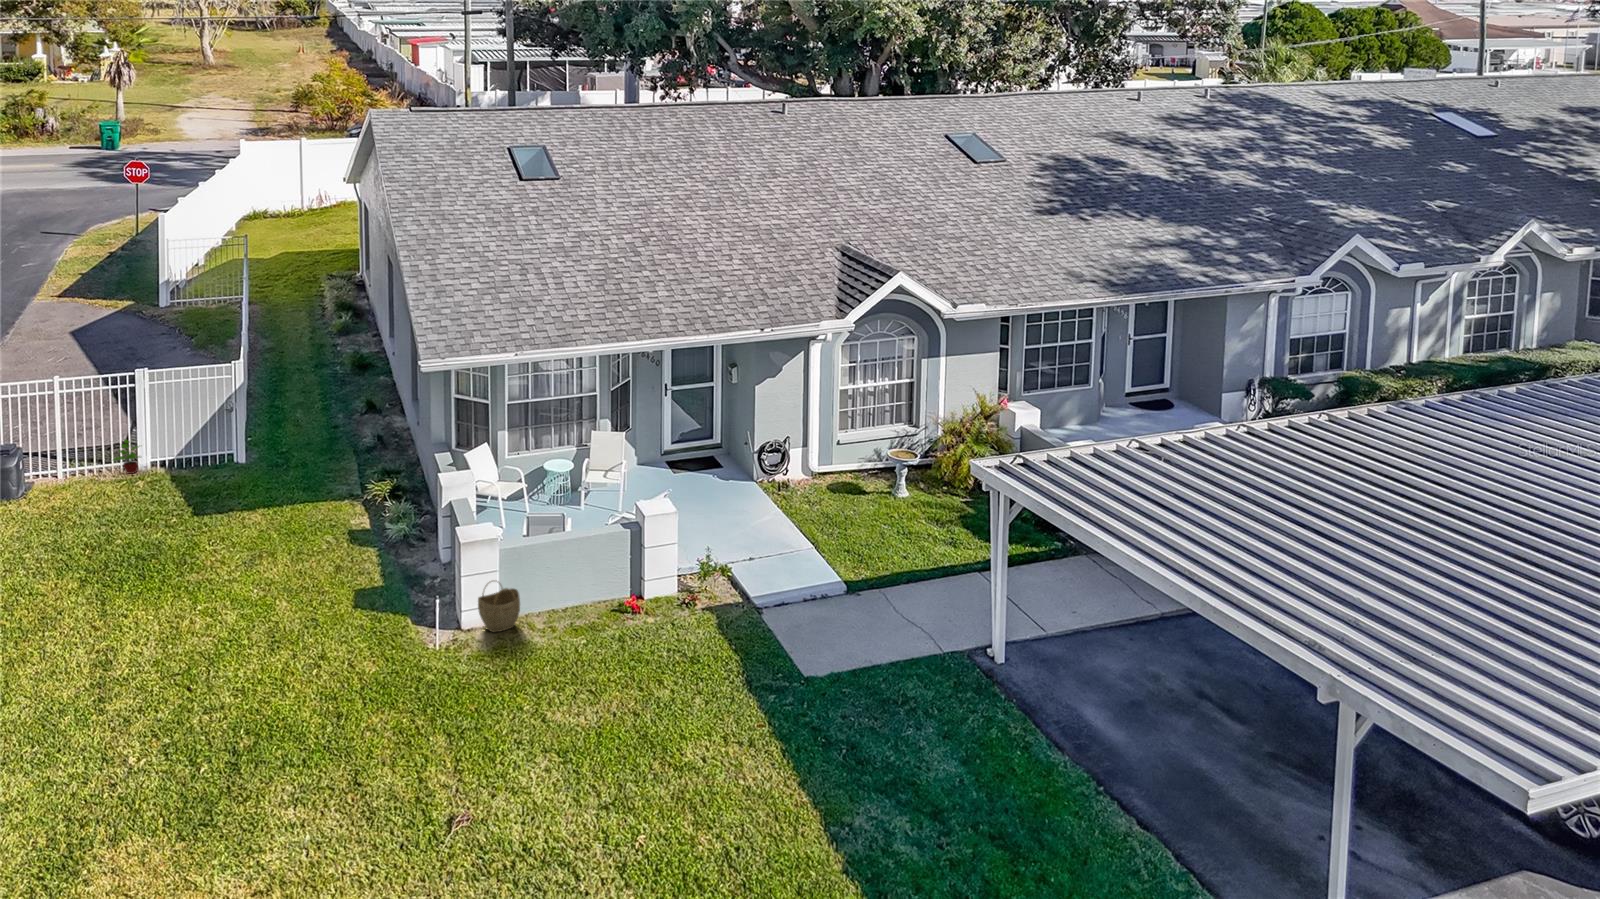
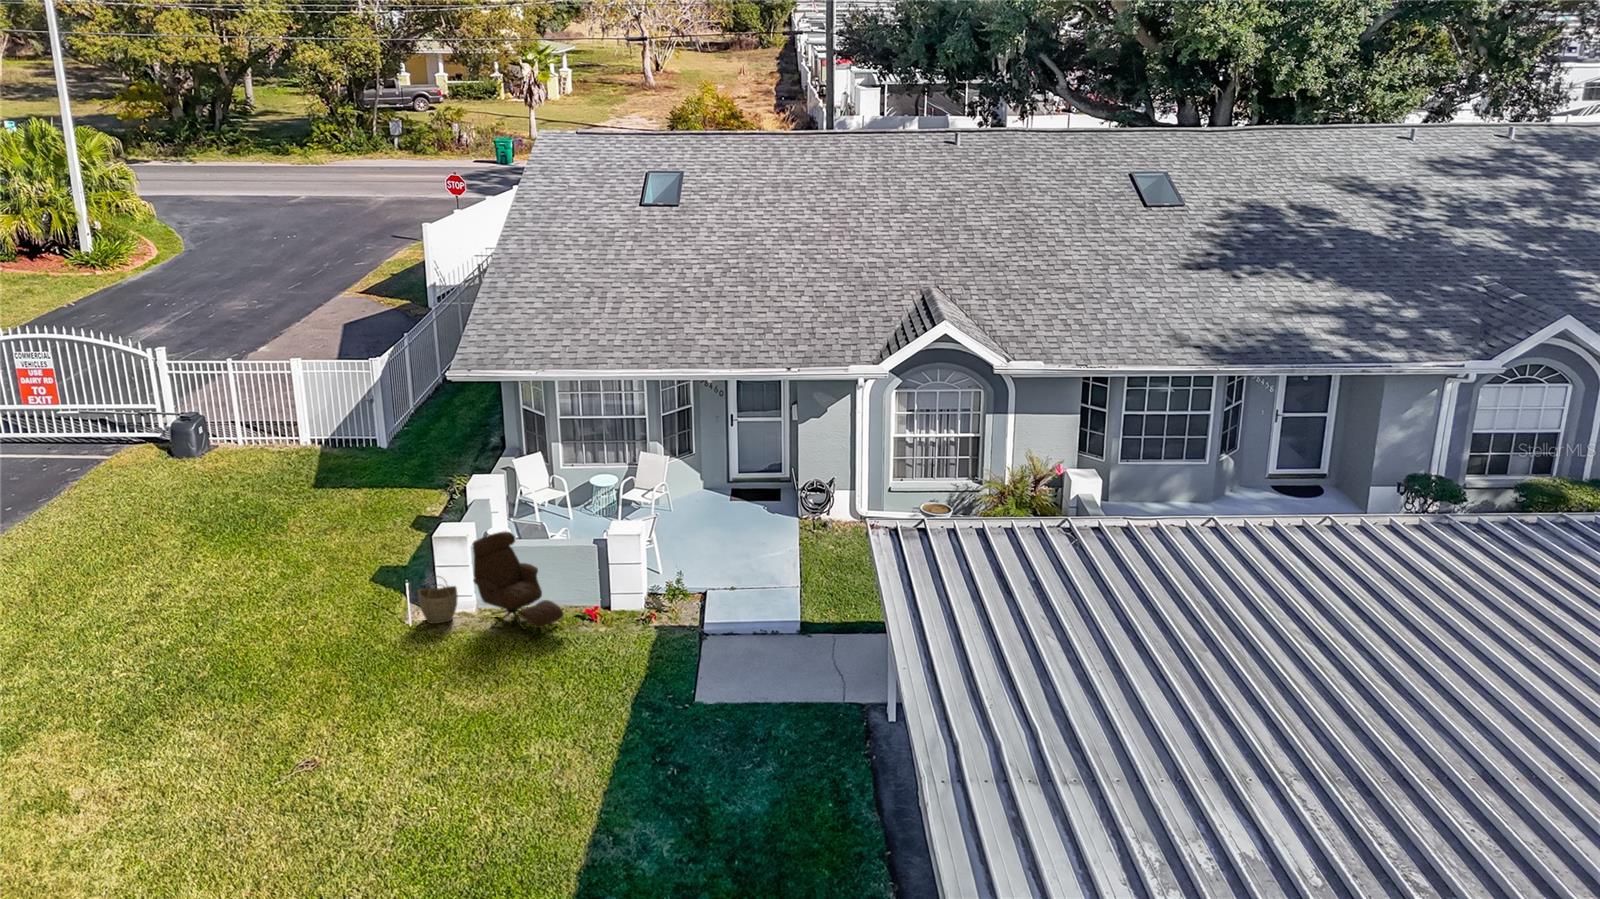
potted plant: present [114,439,139,474] -> none [275,416,302,447]
lounge chair: none [535,523,640,629] -> present [473,531,564,637]

